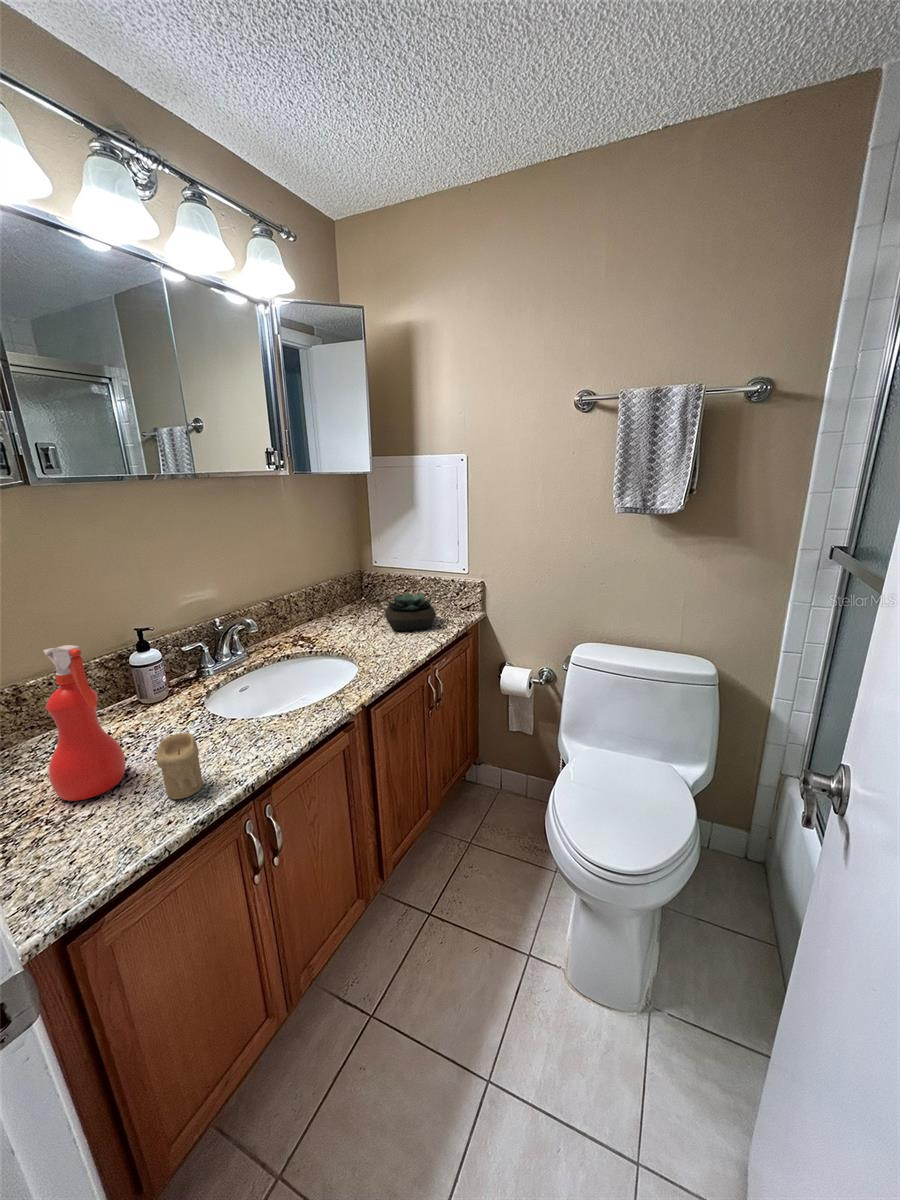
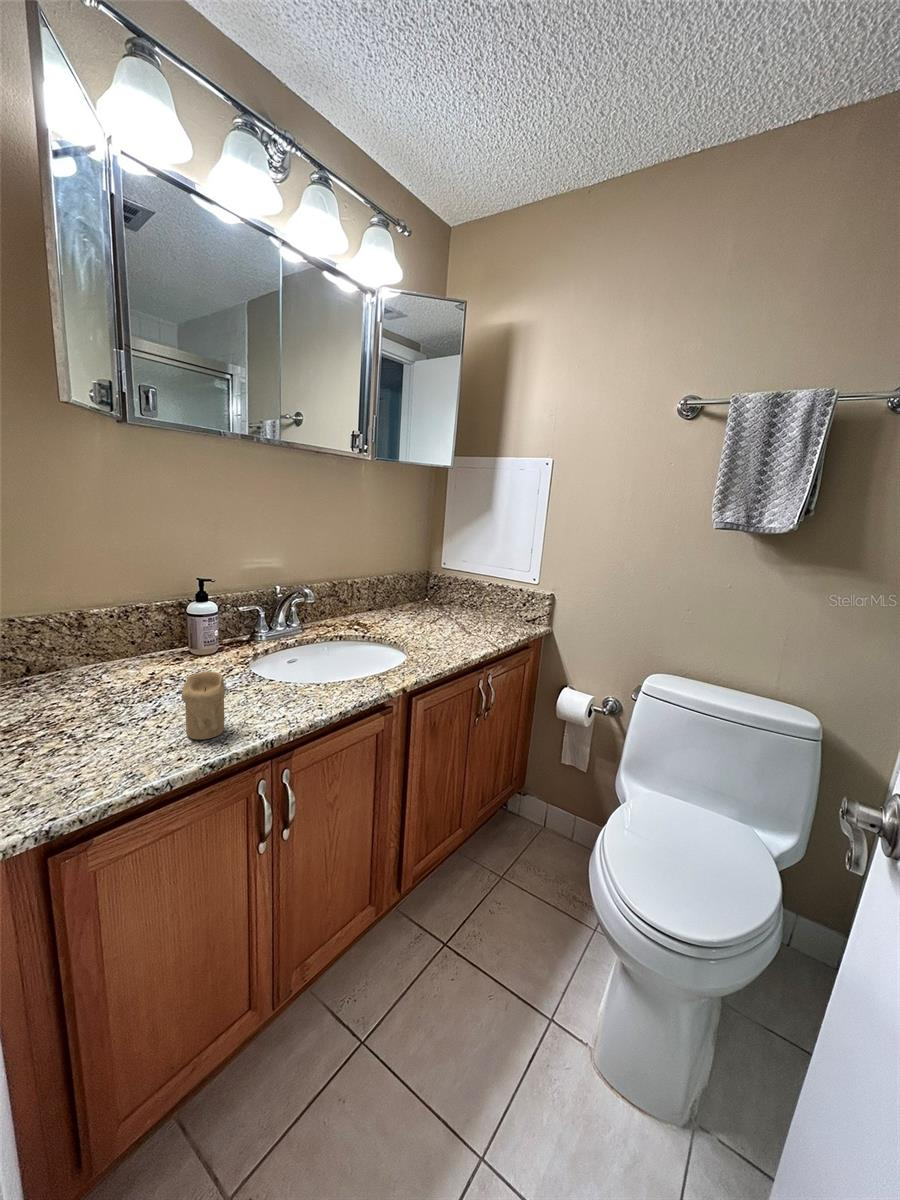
succulent plant: present [385,593,436,631] -> none [445,593,498,632]
spray bottle: present [44,645,125,801] -> none [83,563,158,723]

